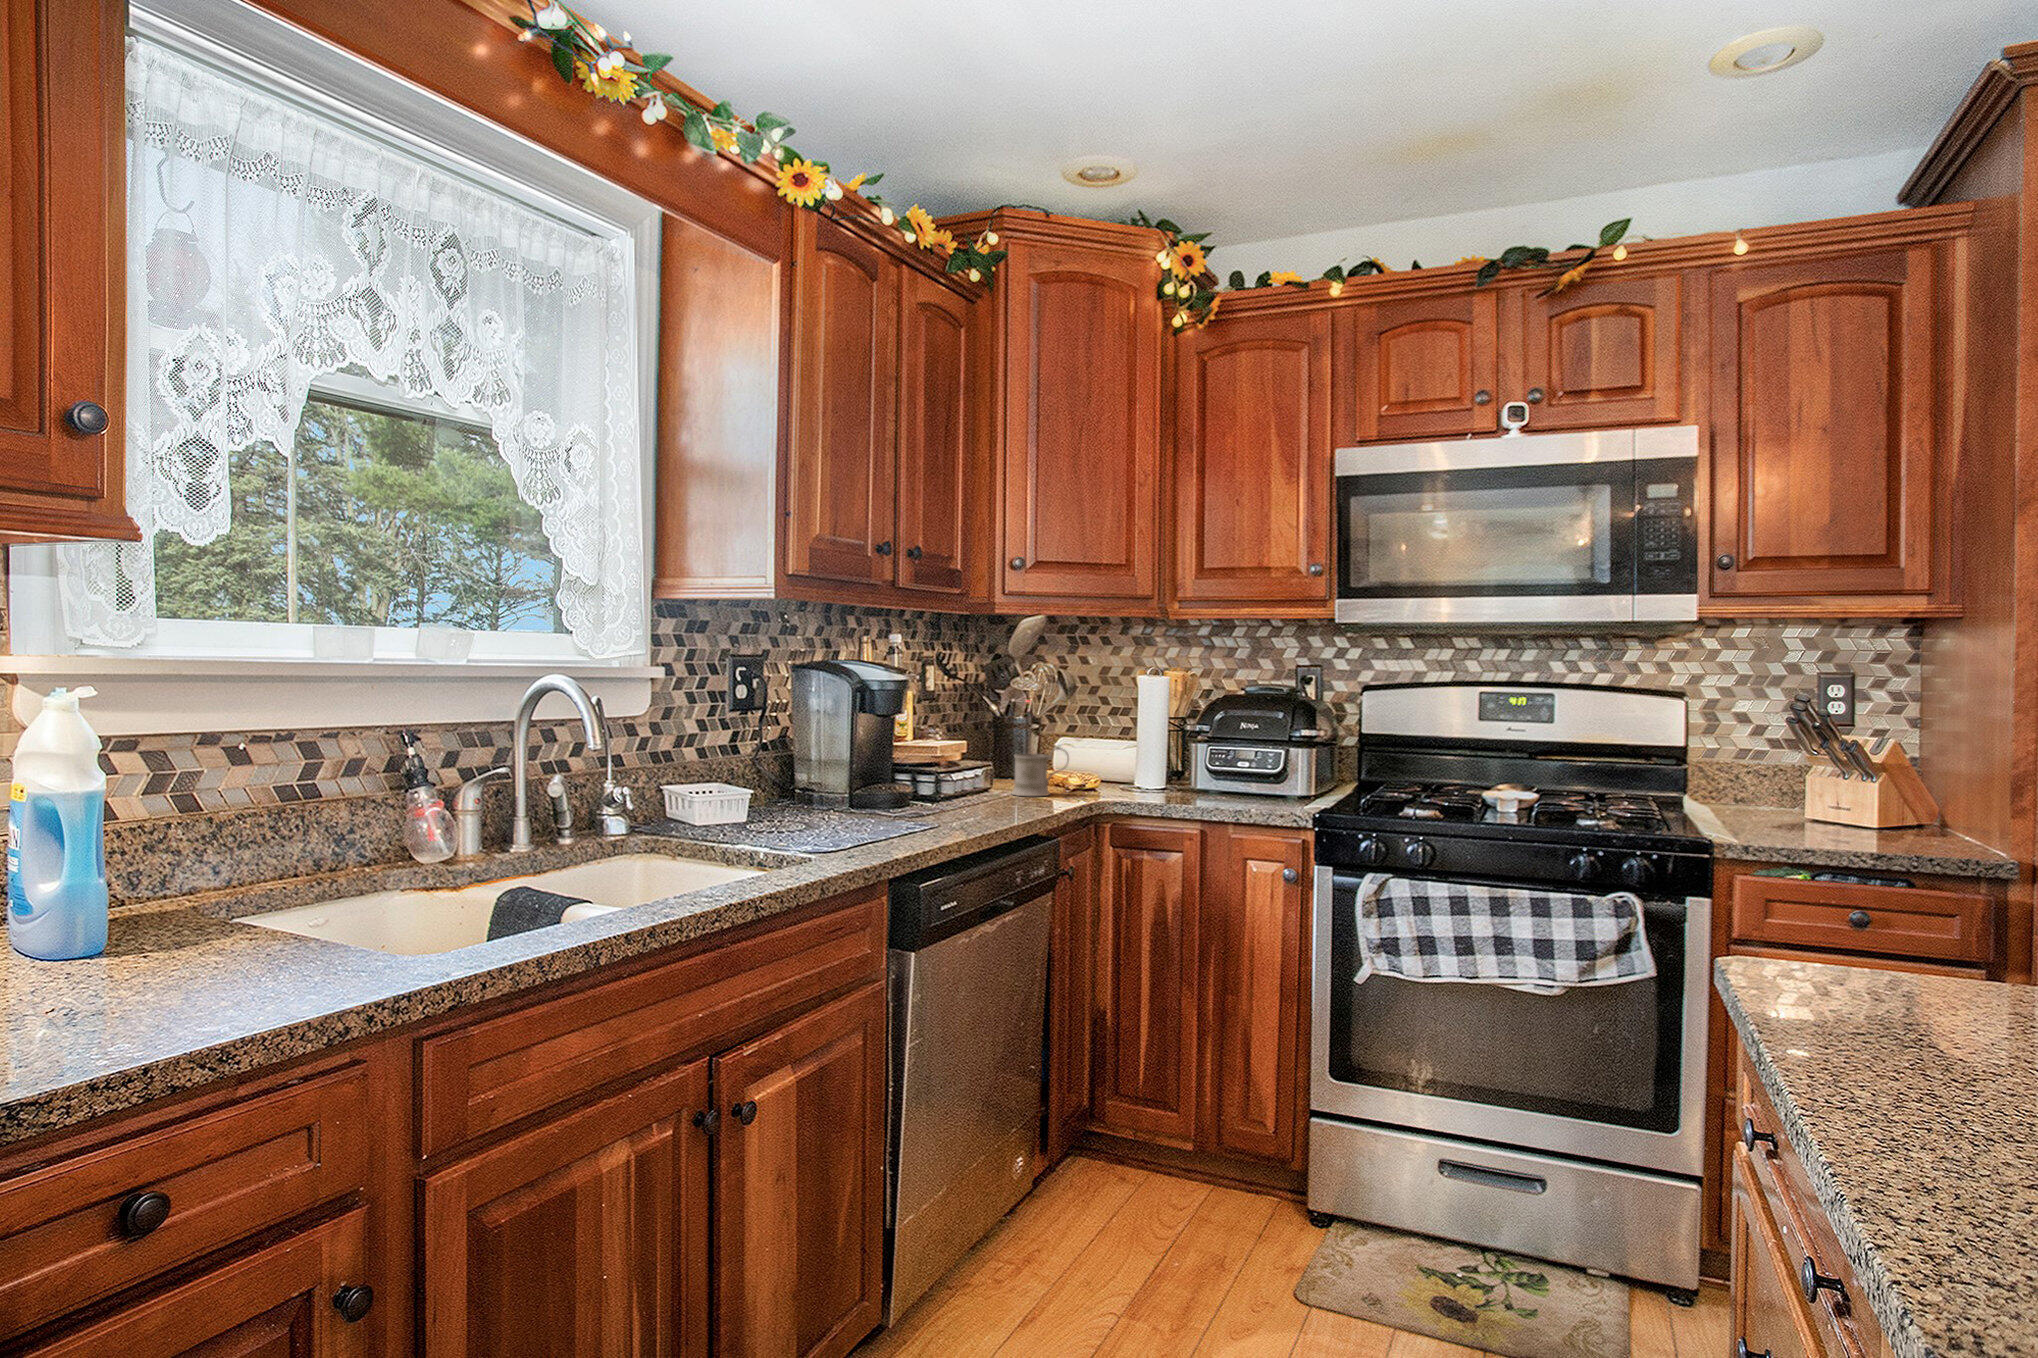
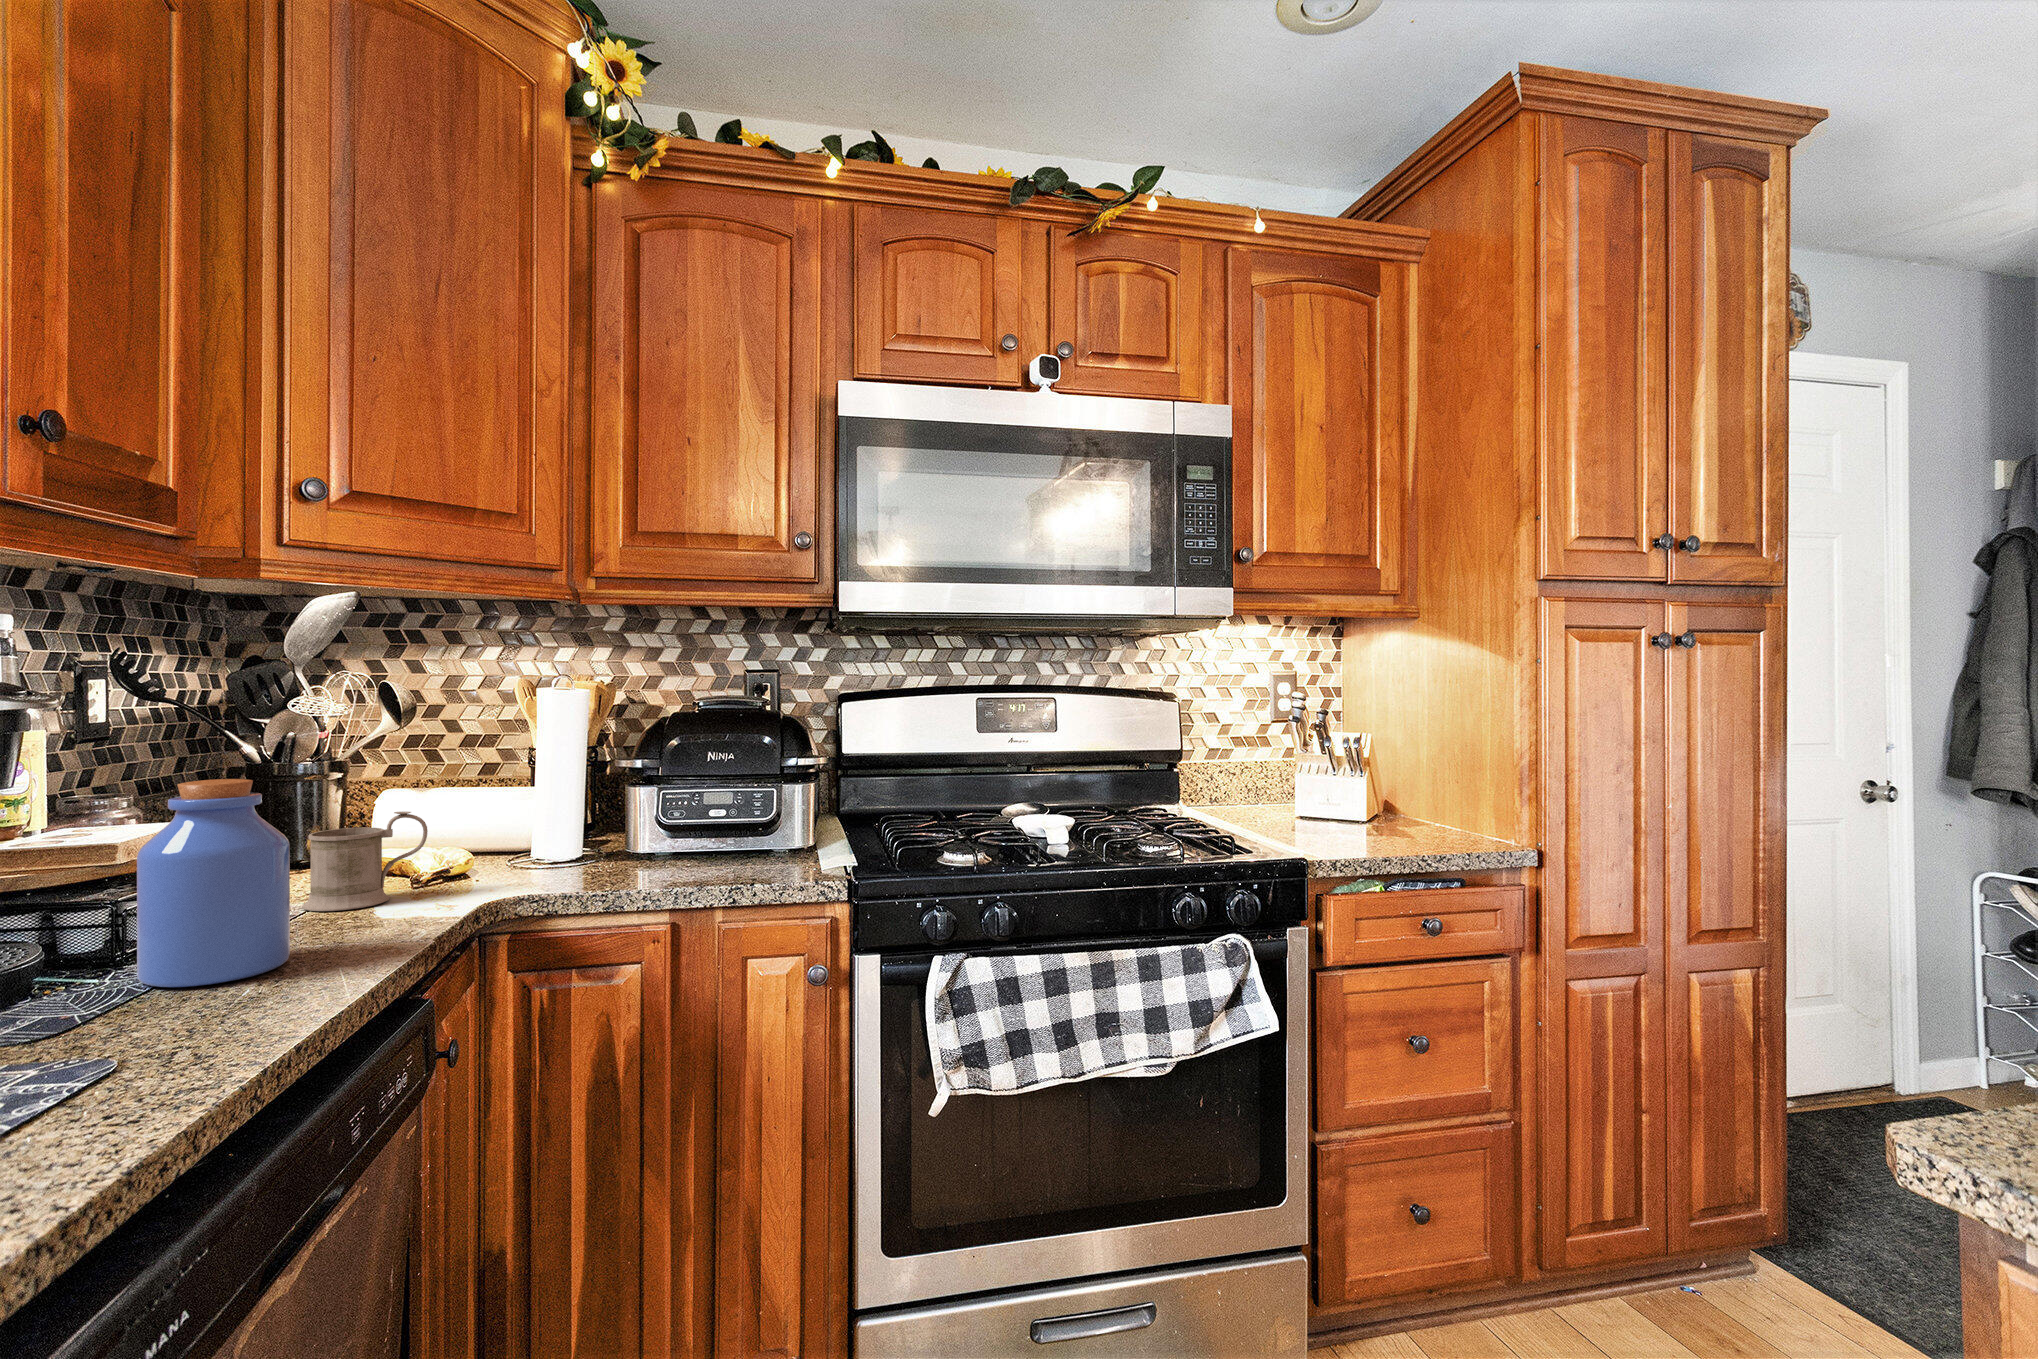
jar: none [944,720,1001,813] -> present [137,779,290,987]

